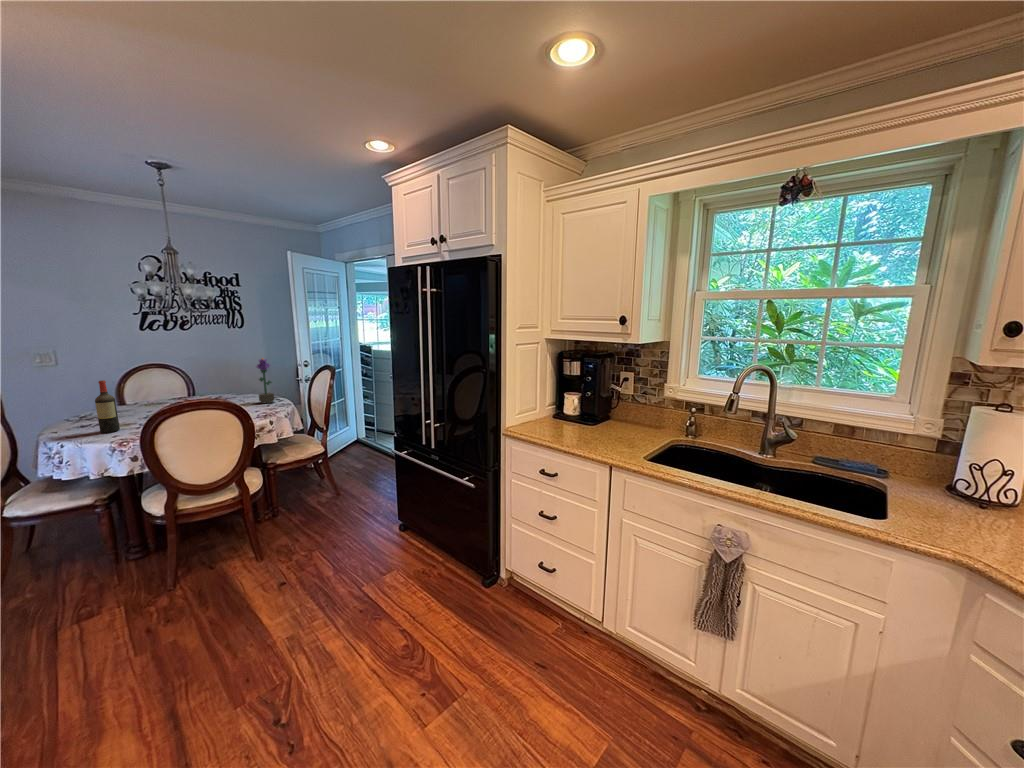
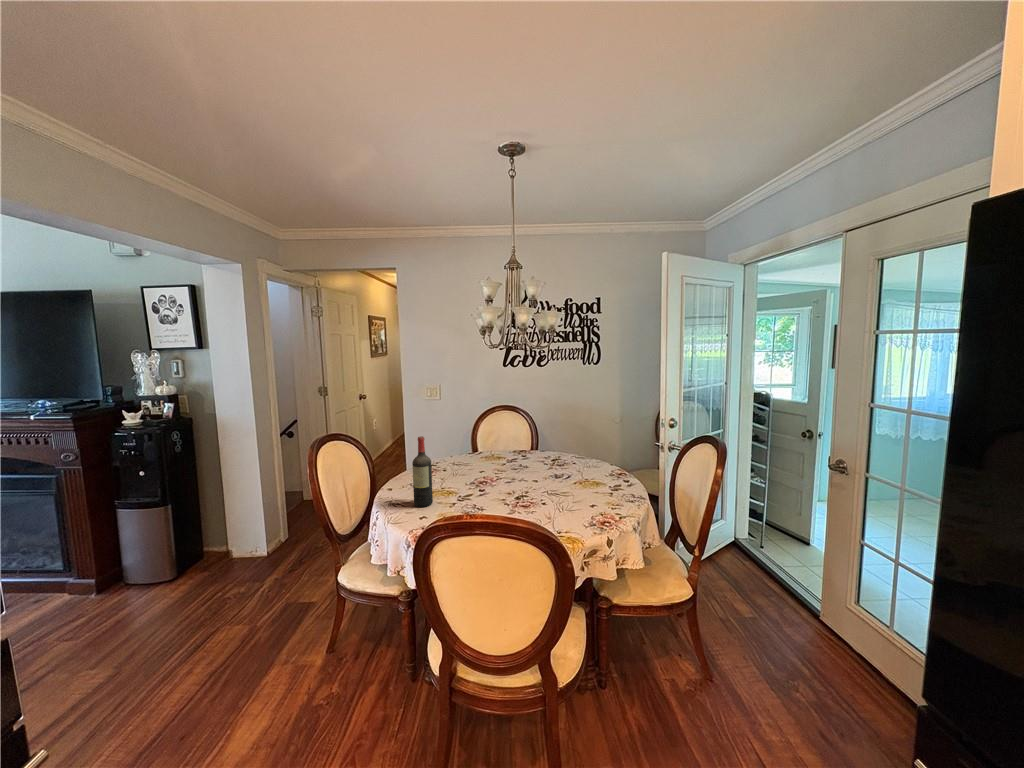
potted flower: present [256,358,274,403] -> none [601,414,622,487]

